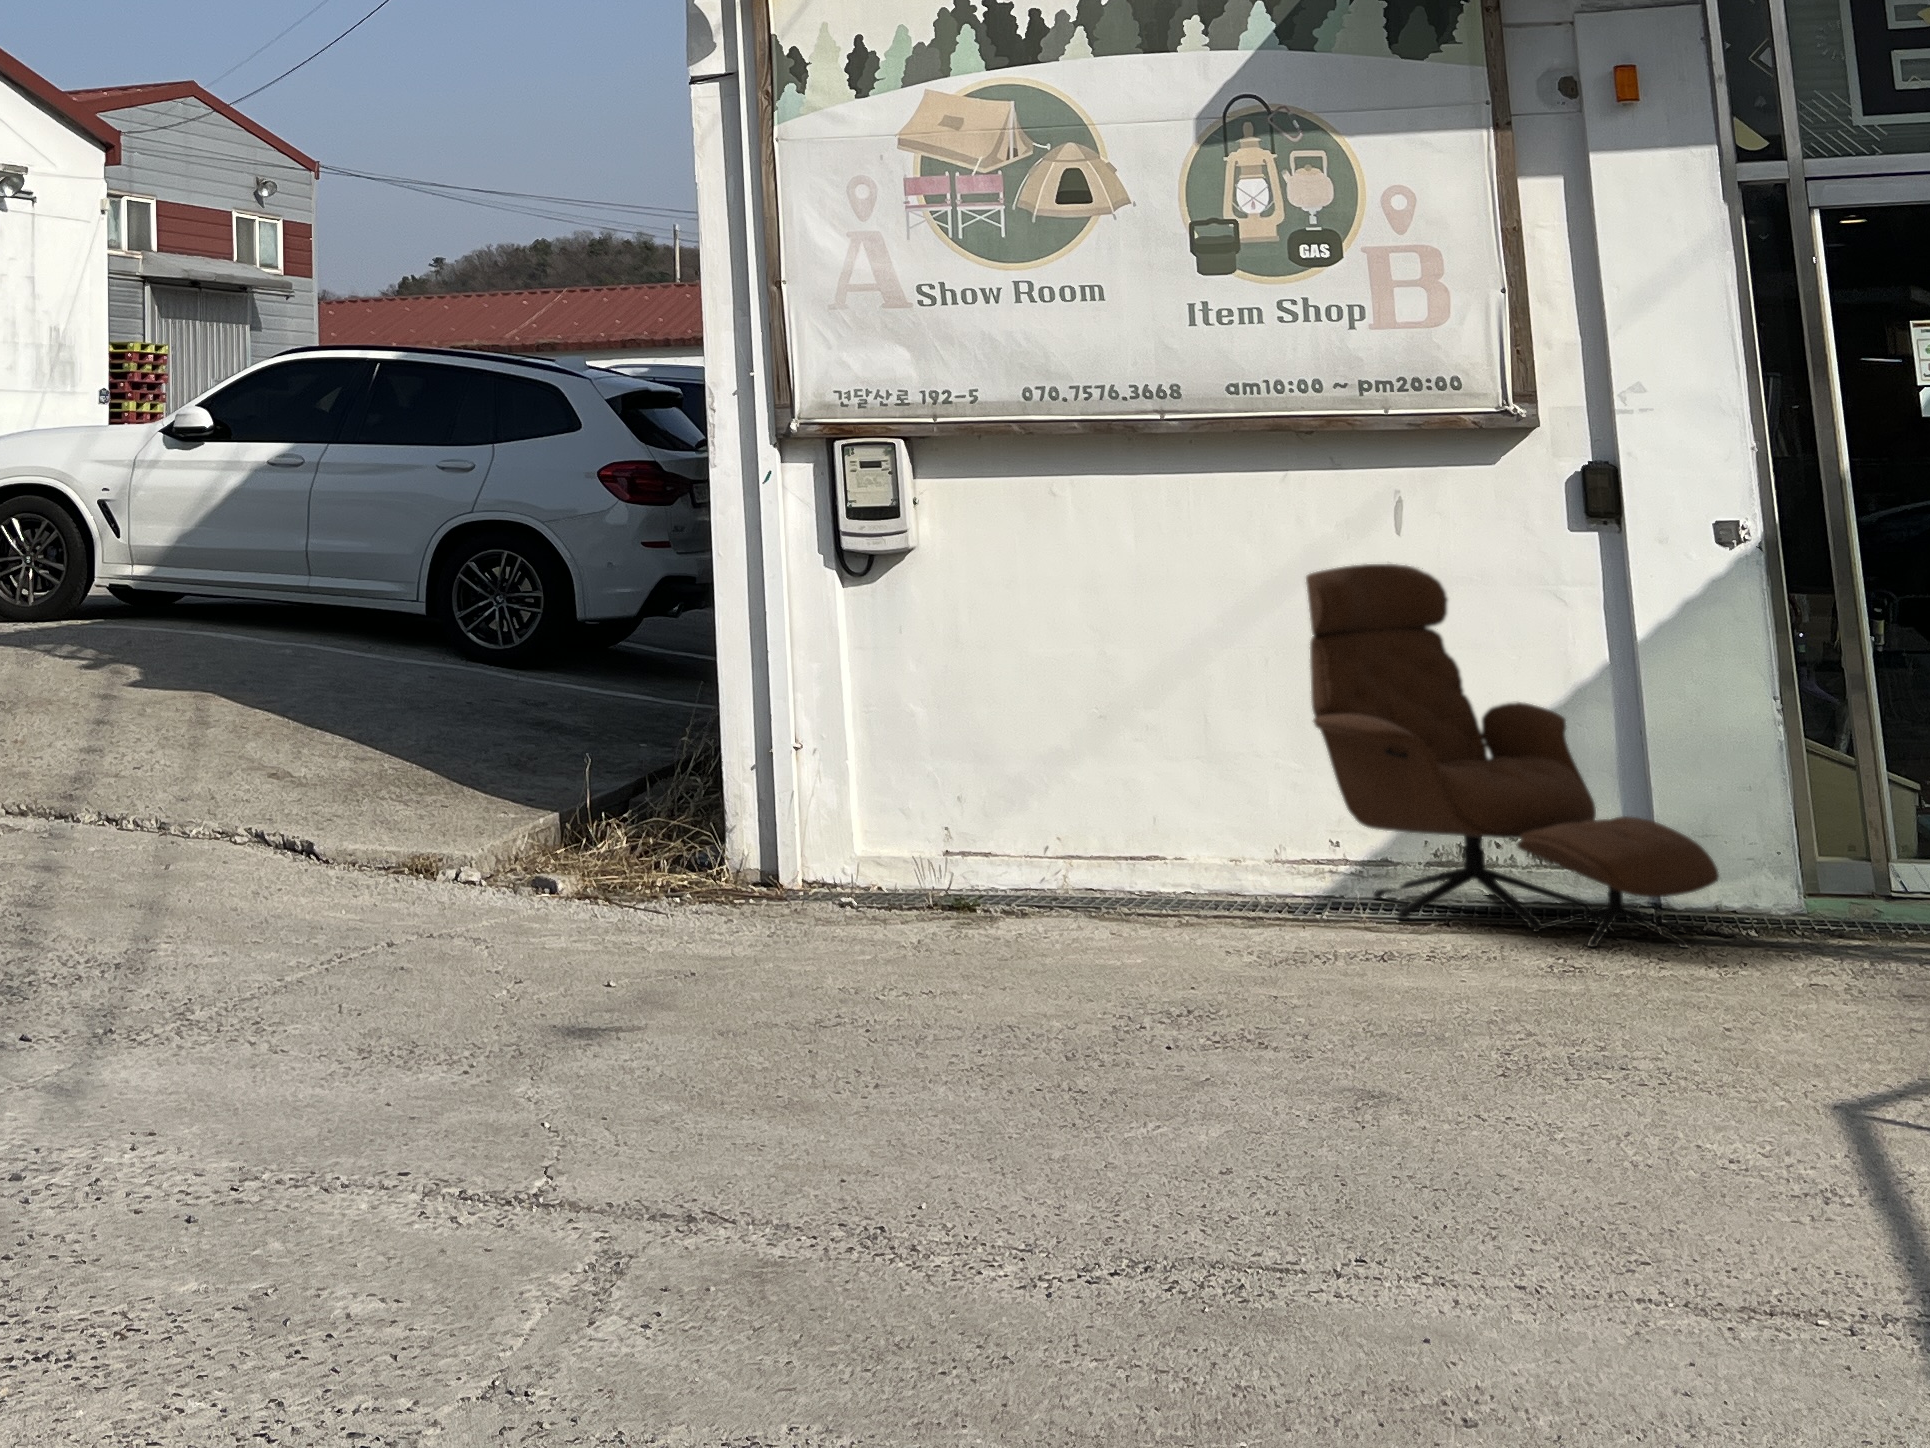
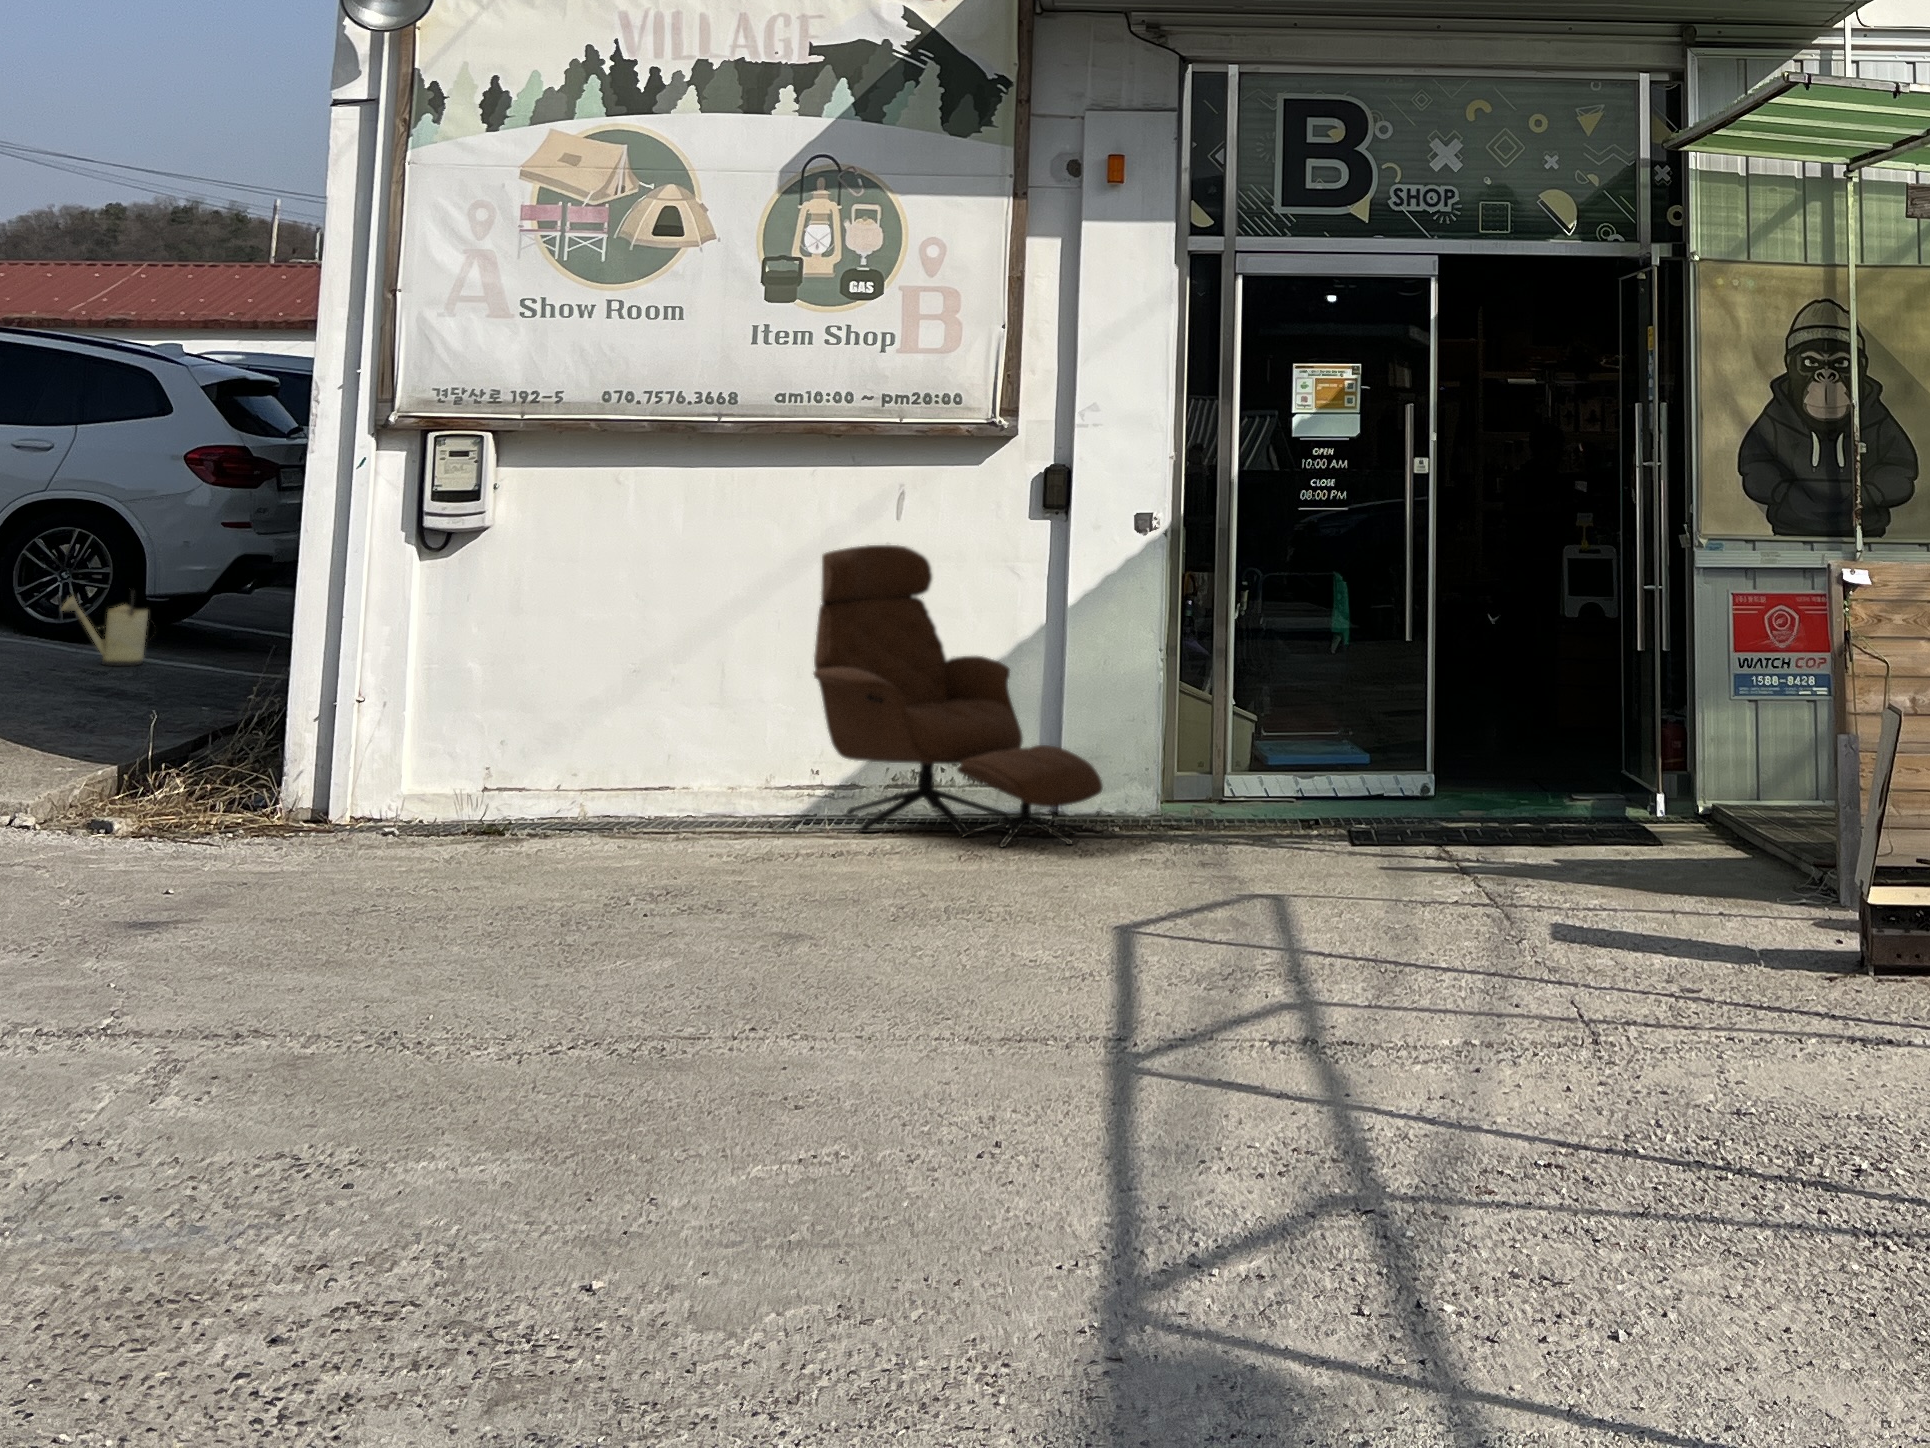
watering can: none [492,628,584,710] -> present [62,588,148,666]

